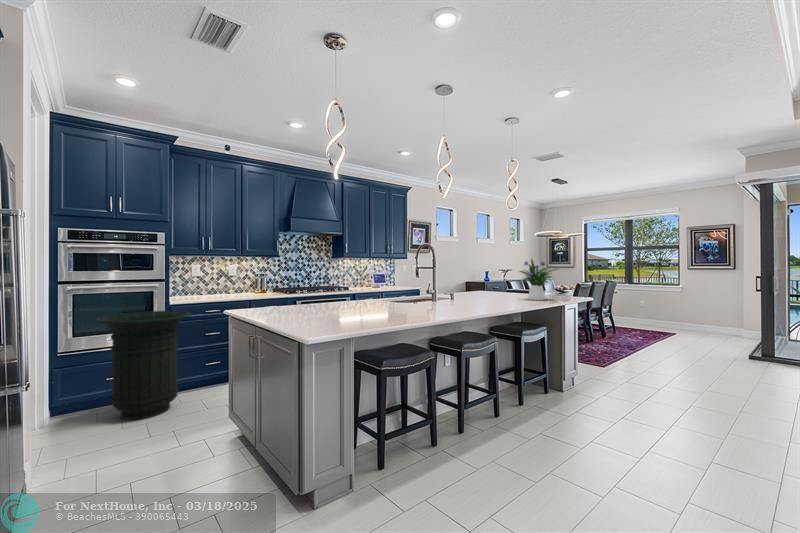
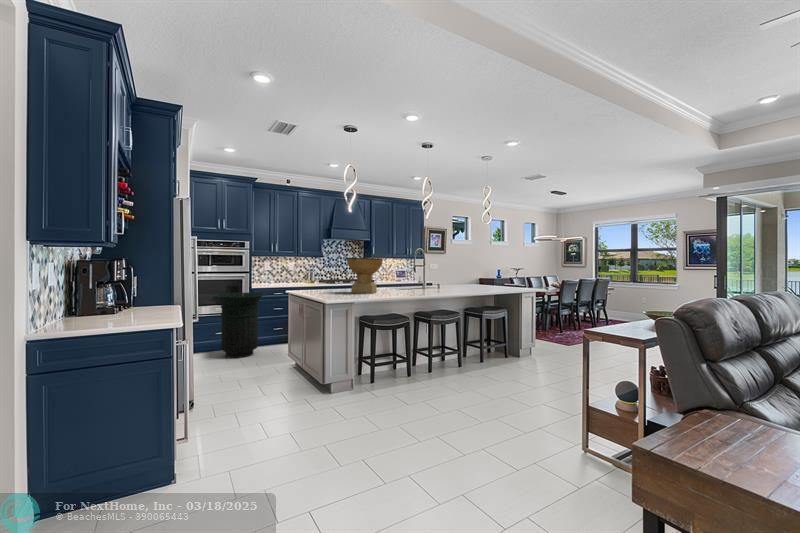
decorative bowl: none [325,255,382,313] -> present [347,258,382,294]
flower arrangement: present [519,259,559,300] -> none [489,260,518,291]

